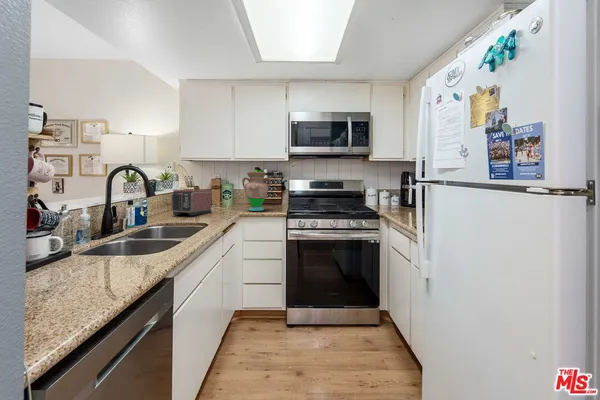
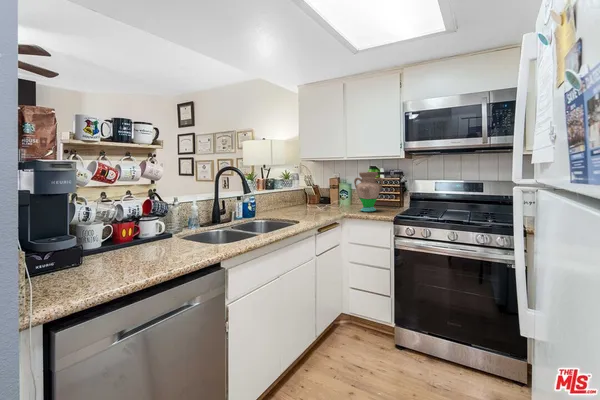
toaster: present [171,189,212,216] -> none [289,190,325,214]

